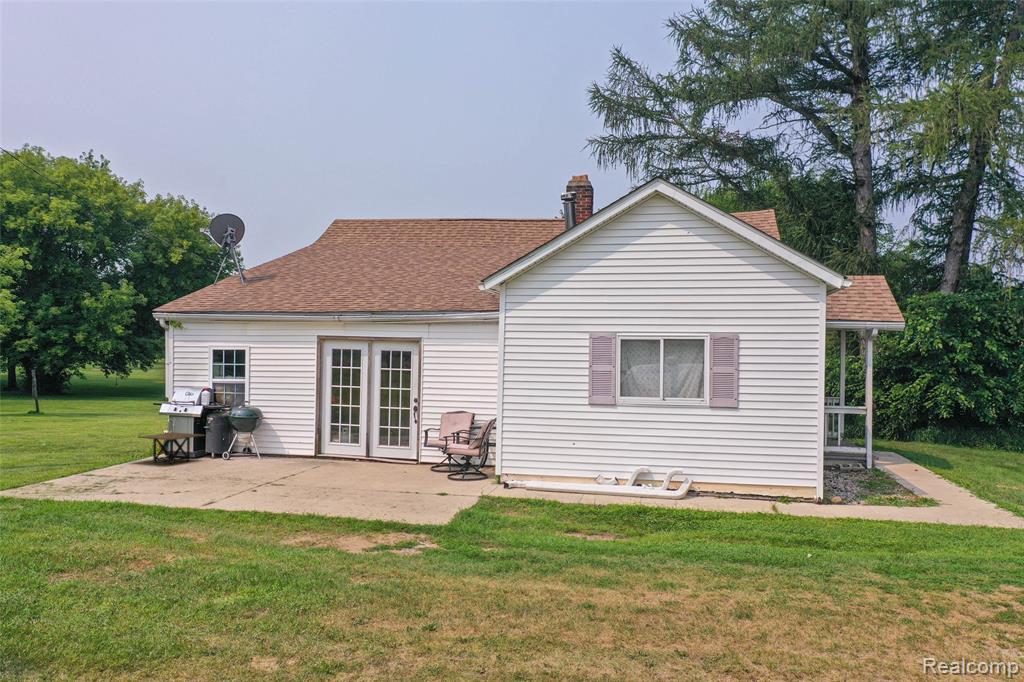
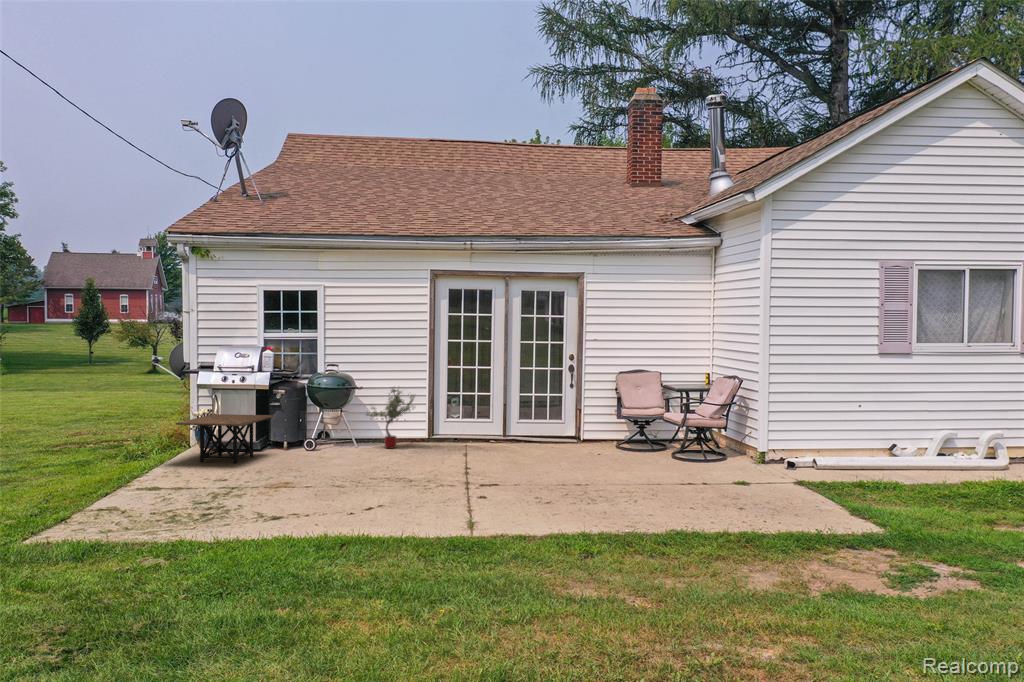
potted tree: none [267,418,300,461] -> present [366,387,415,449]

